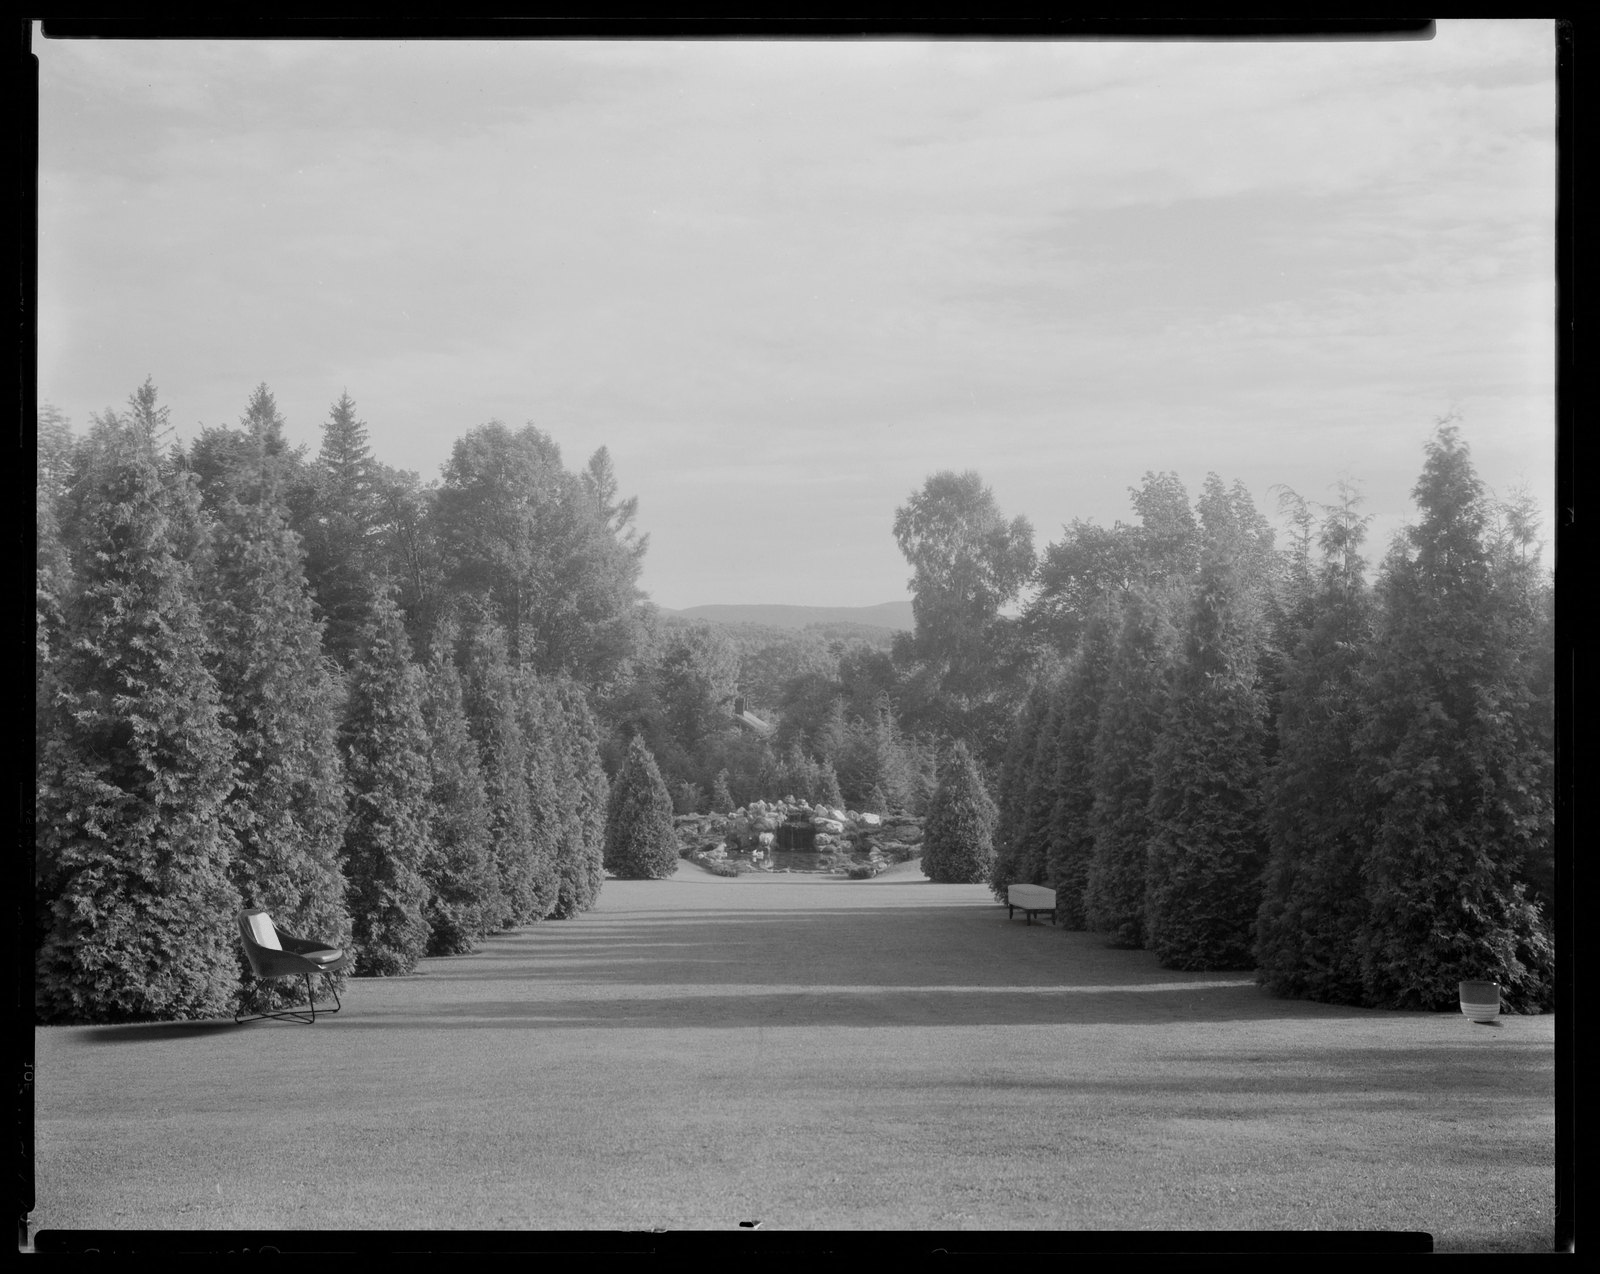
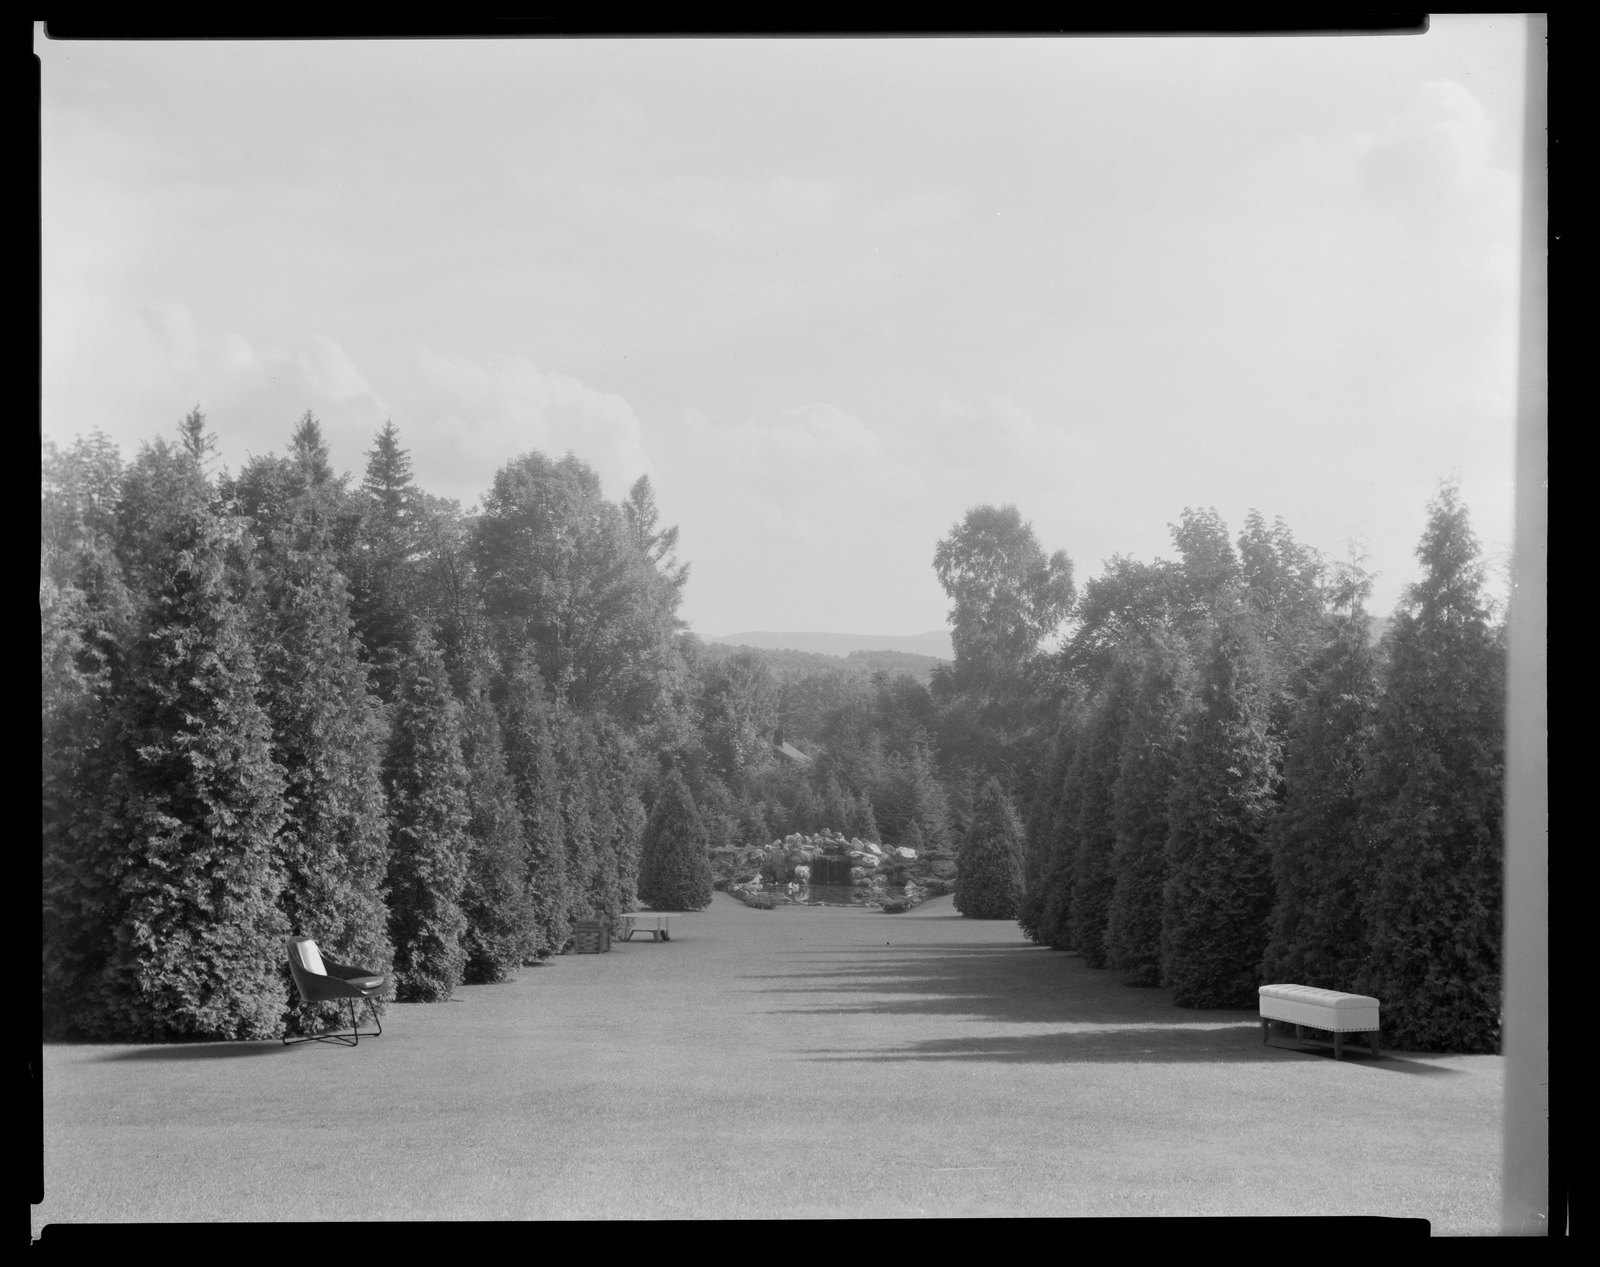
round table: none [585,880,649,910] -> present [619,913,682,943]
basket: none [540,883,578,922] -> present [574,917,611,954]
bench: present [1008,884,1056,926] -> present [1259,984,1380,1061]
planter: present [1459,981,1500,1022] -> none [1452,1024,1490,1064]

